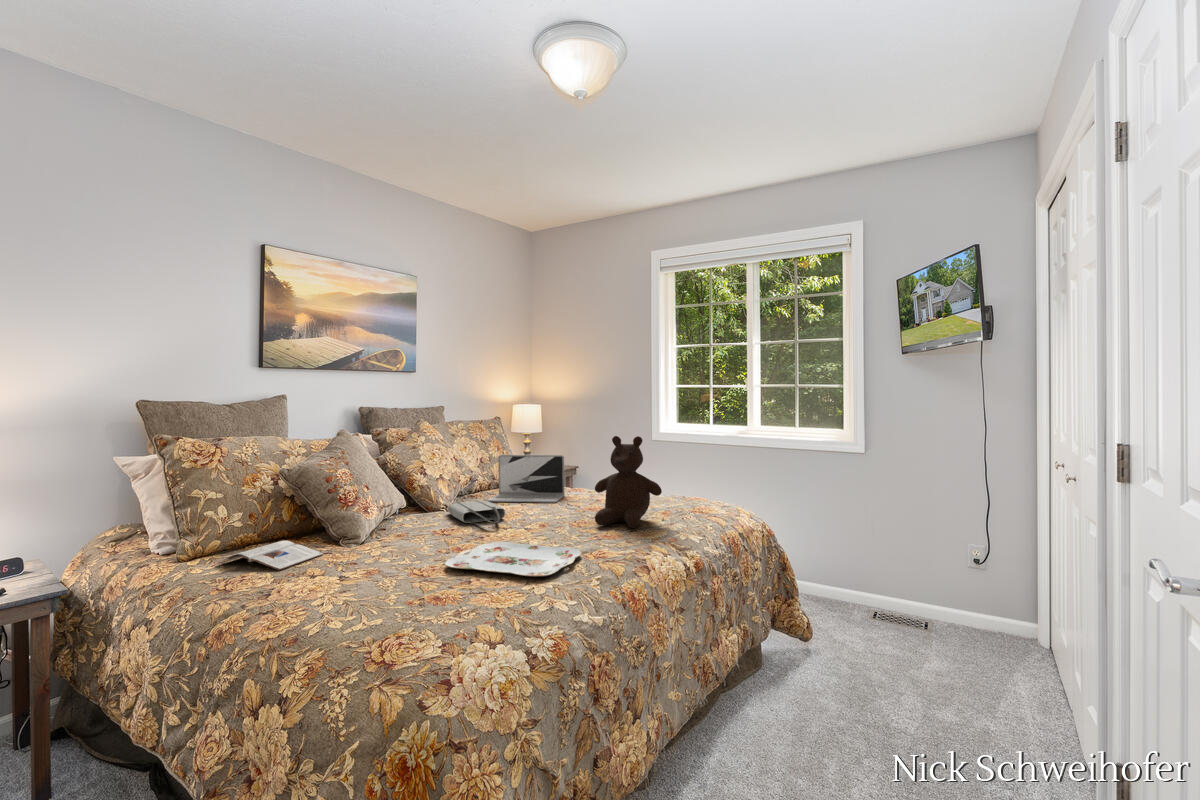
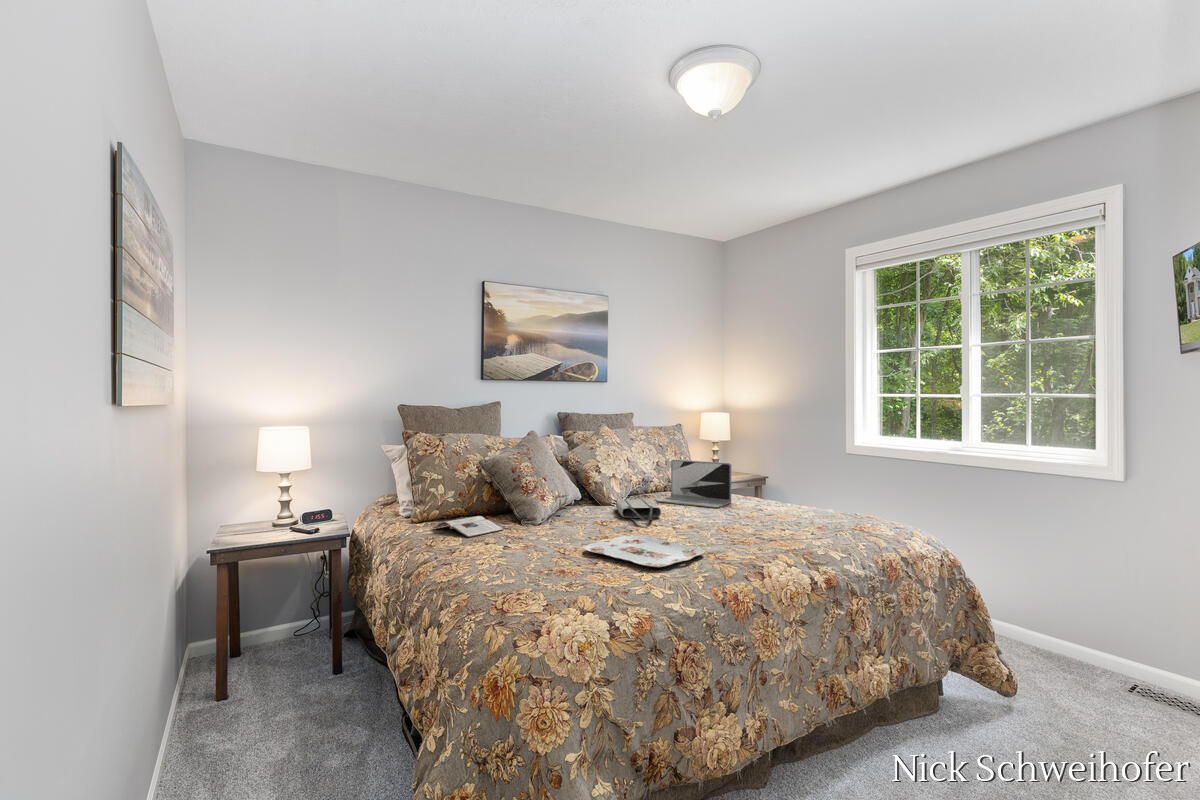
teddy bear: present [595,436,662,528] -> none [737,447,809,538]

